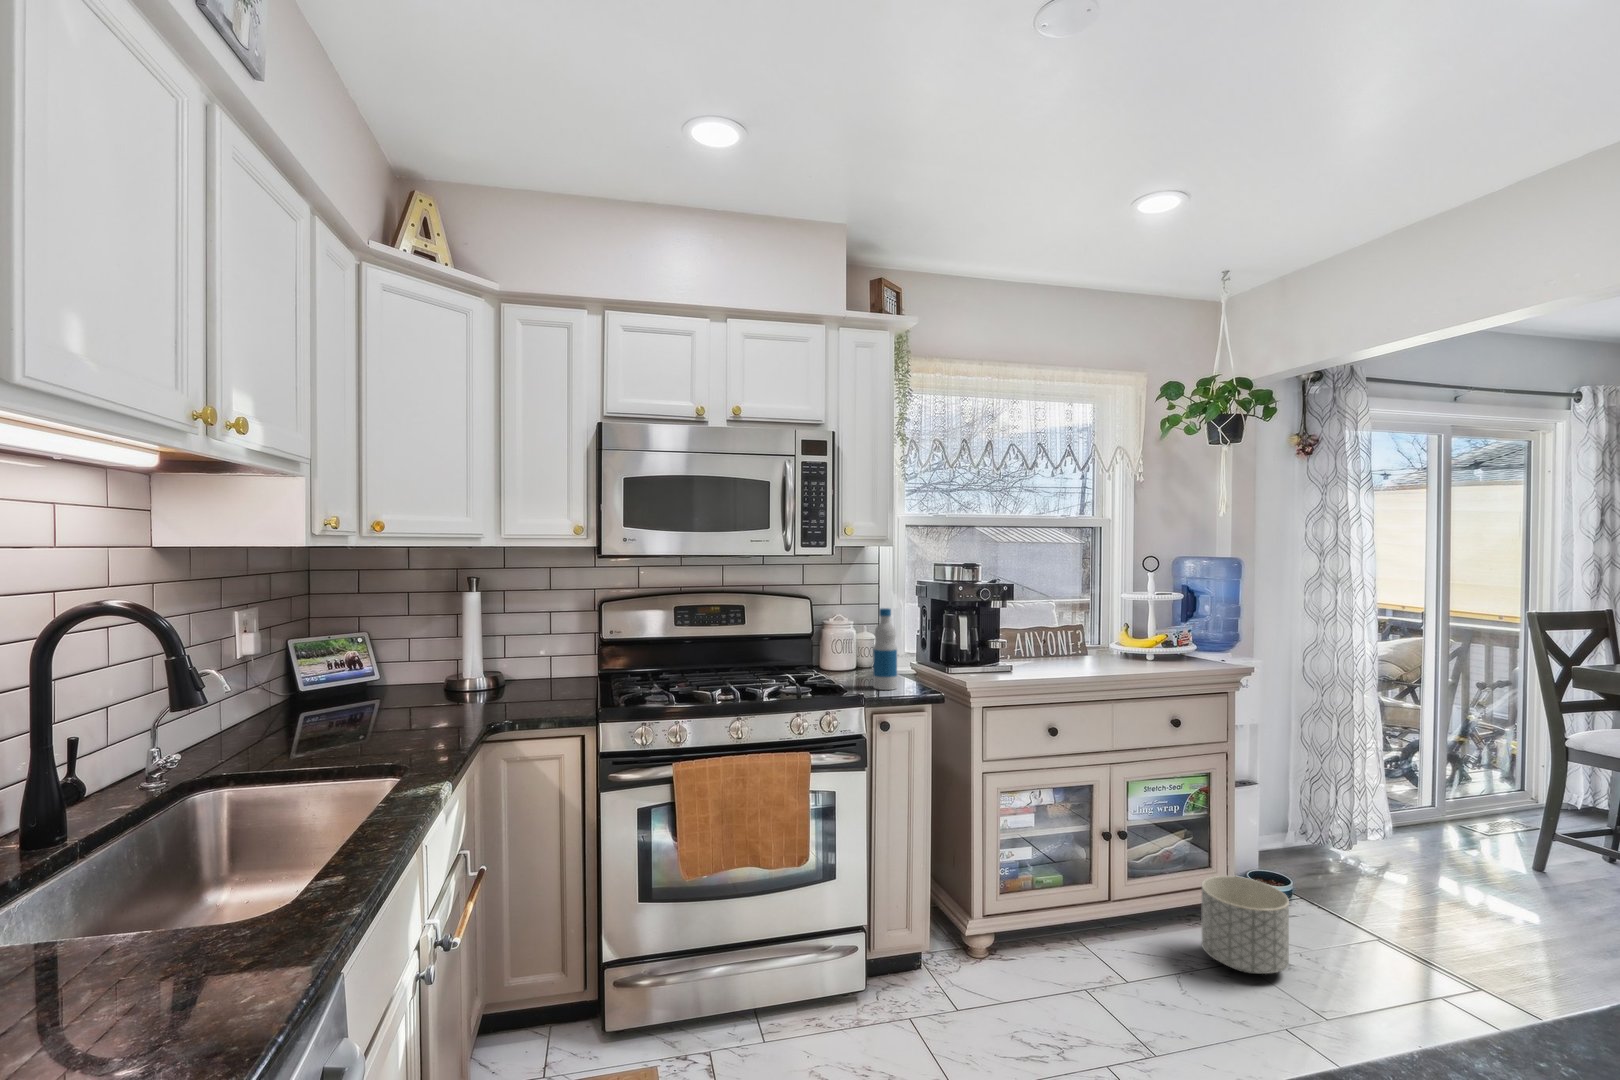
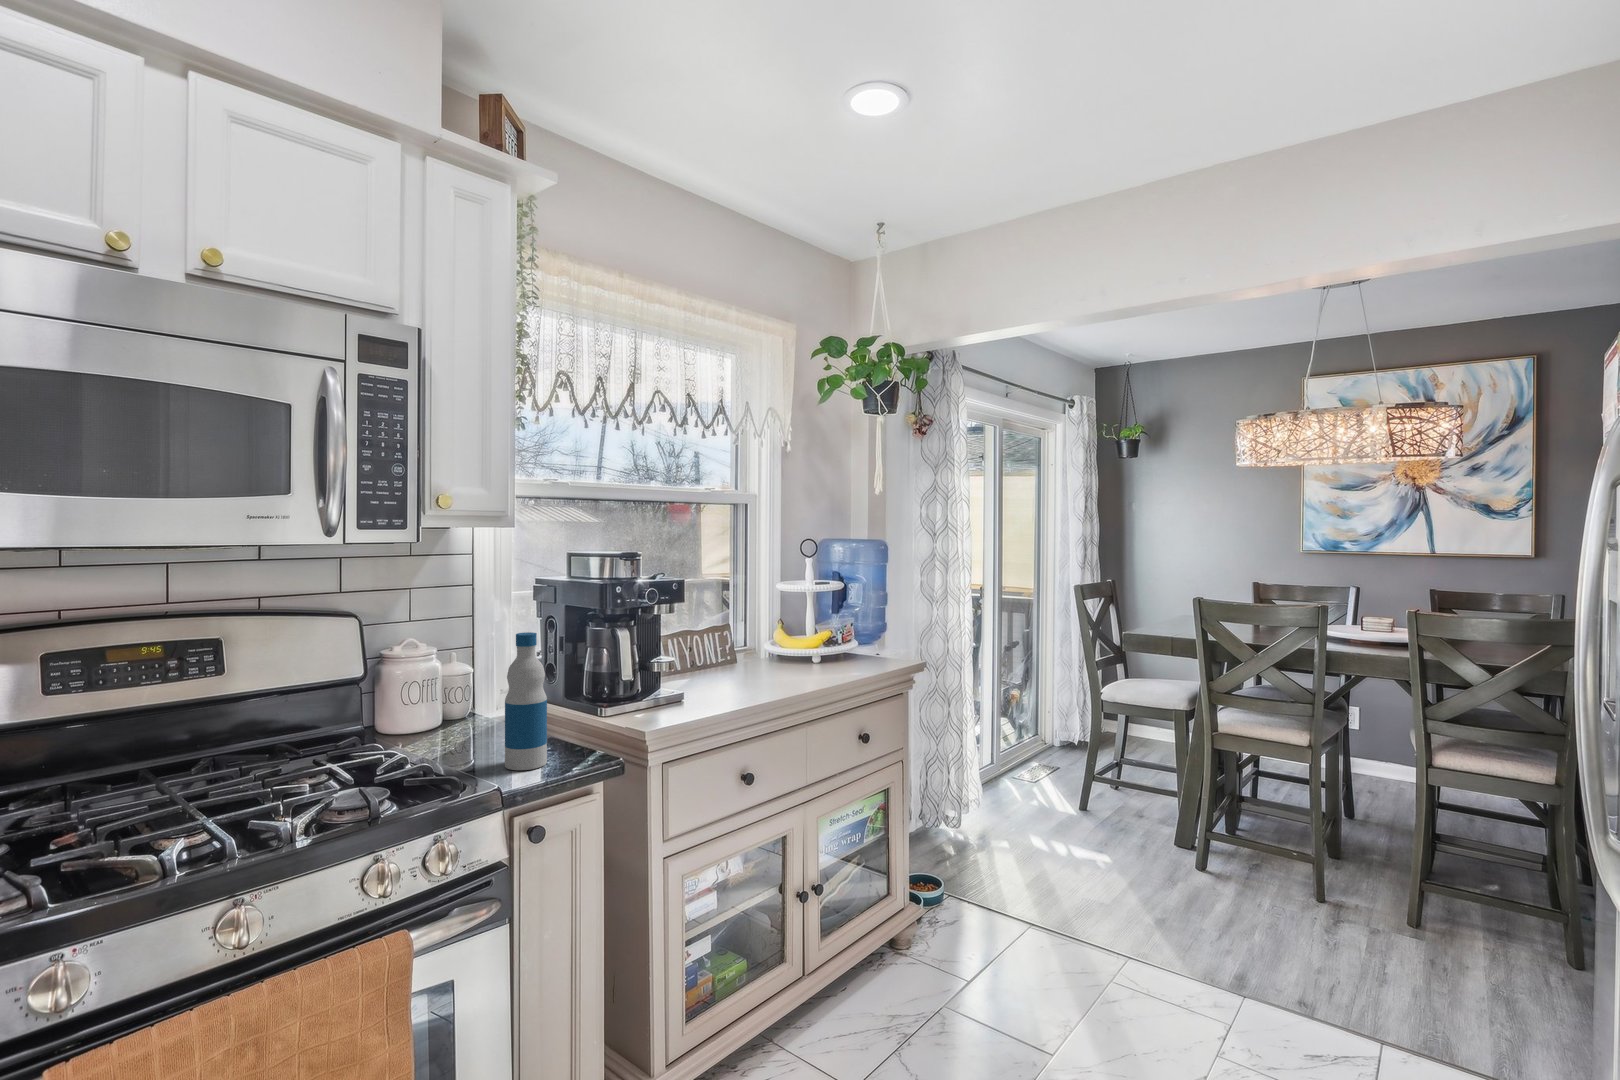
planter: present [1202,876,1289,974] -> none [895,902,984,1018]

